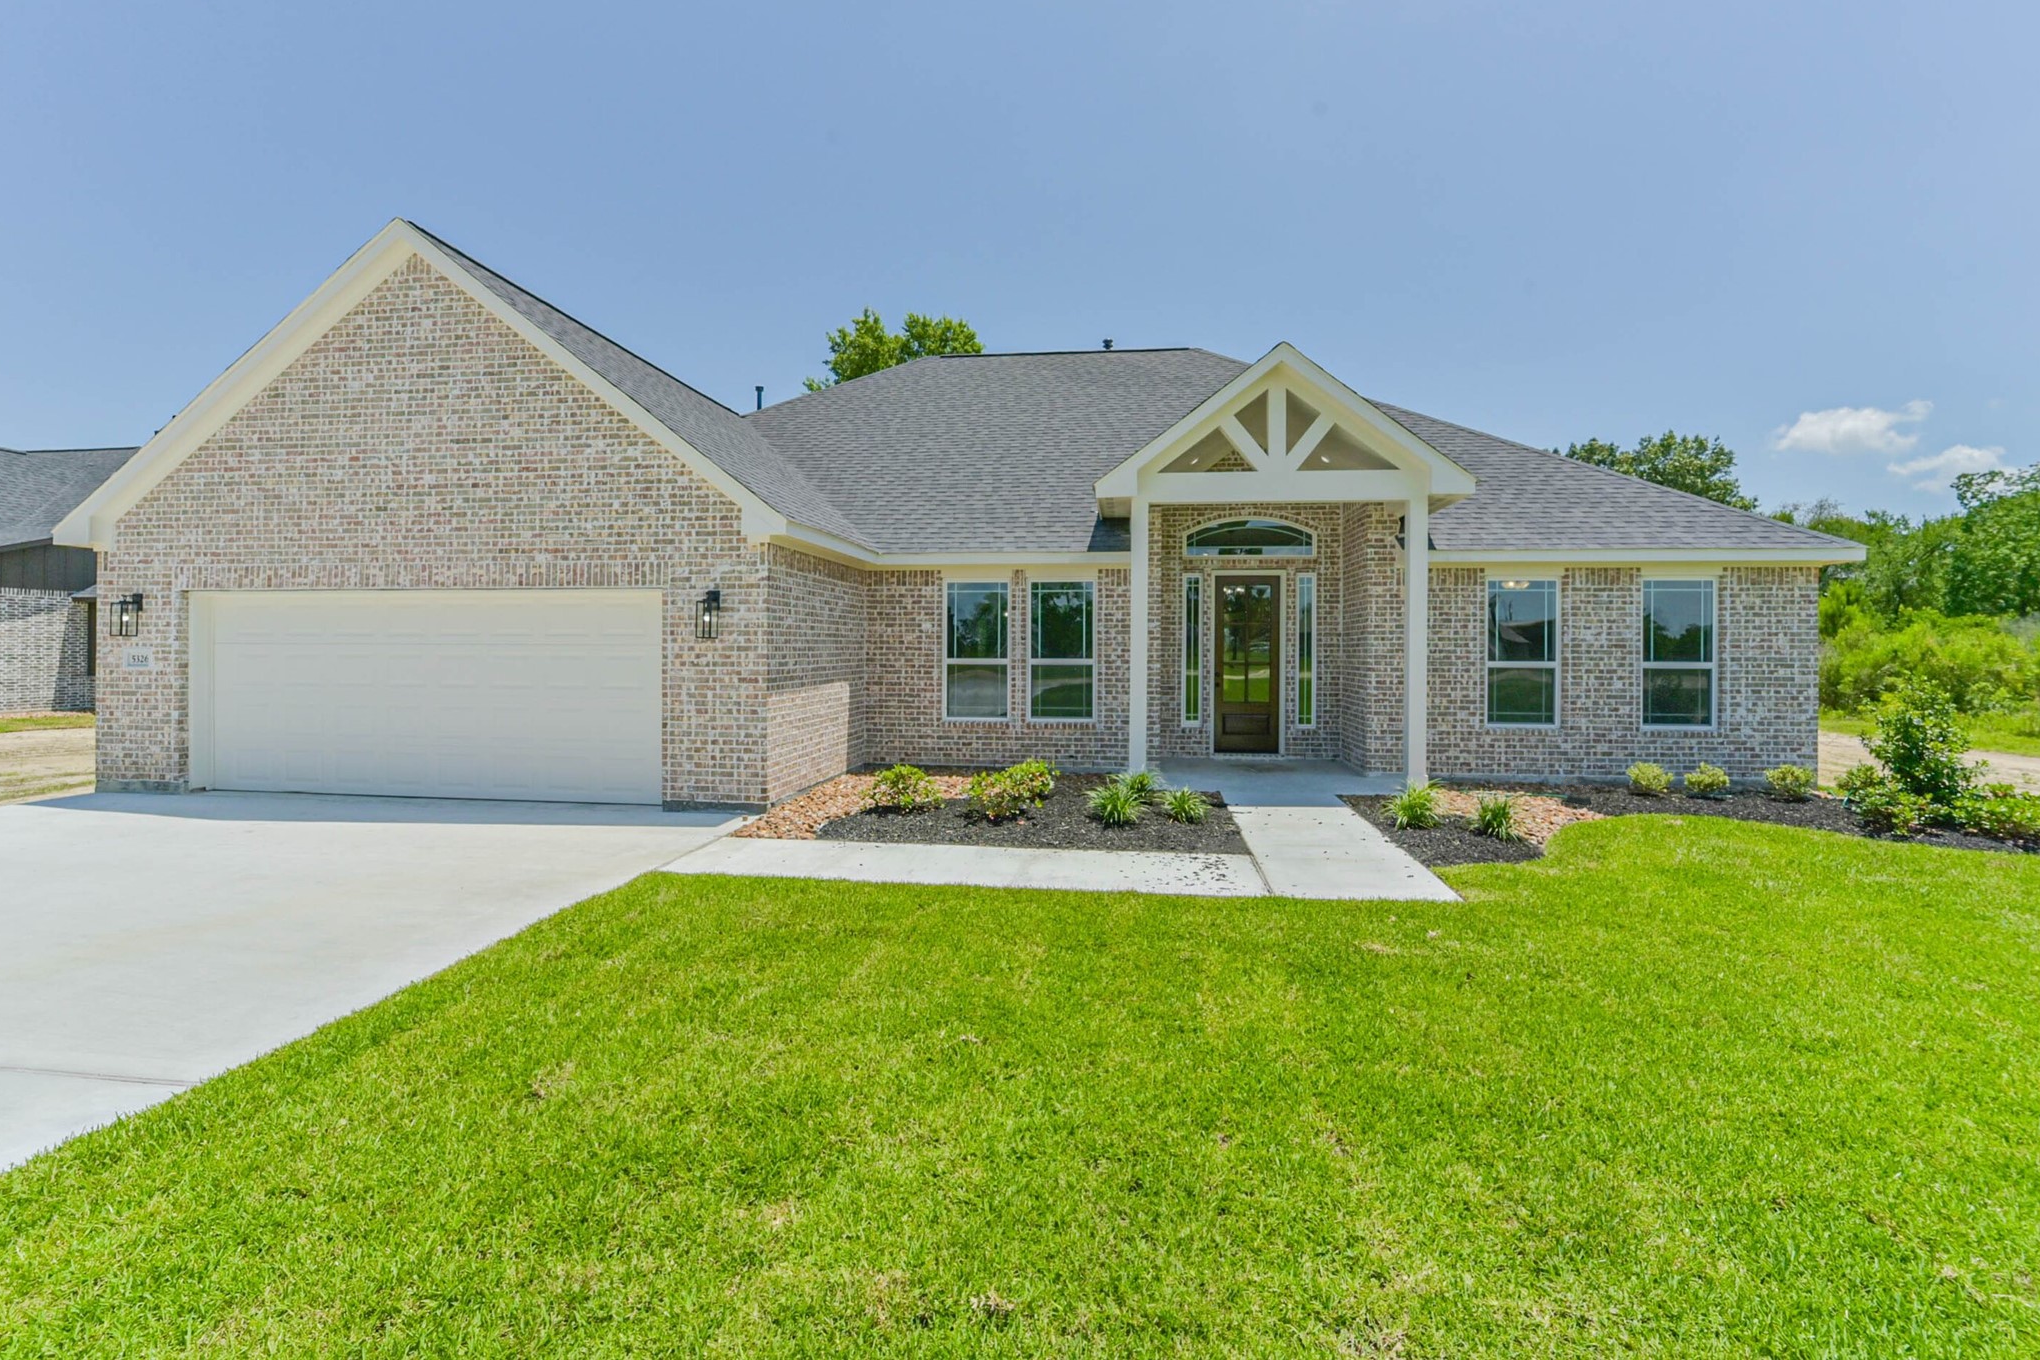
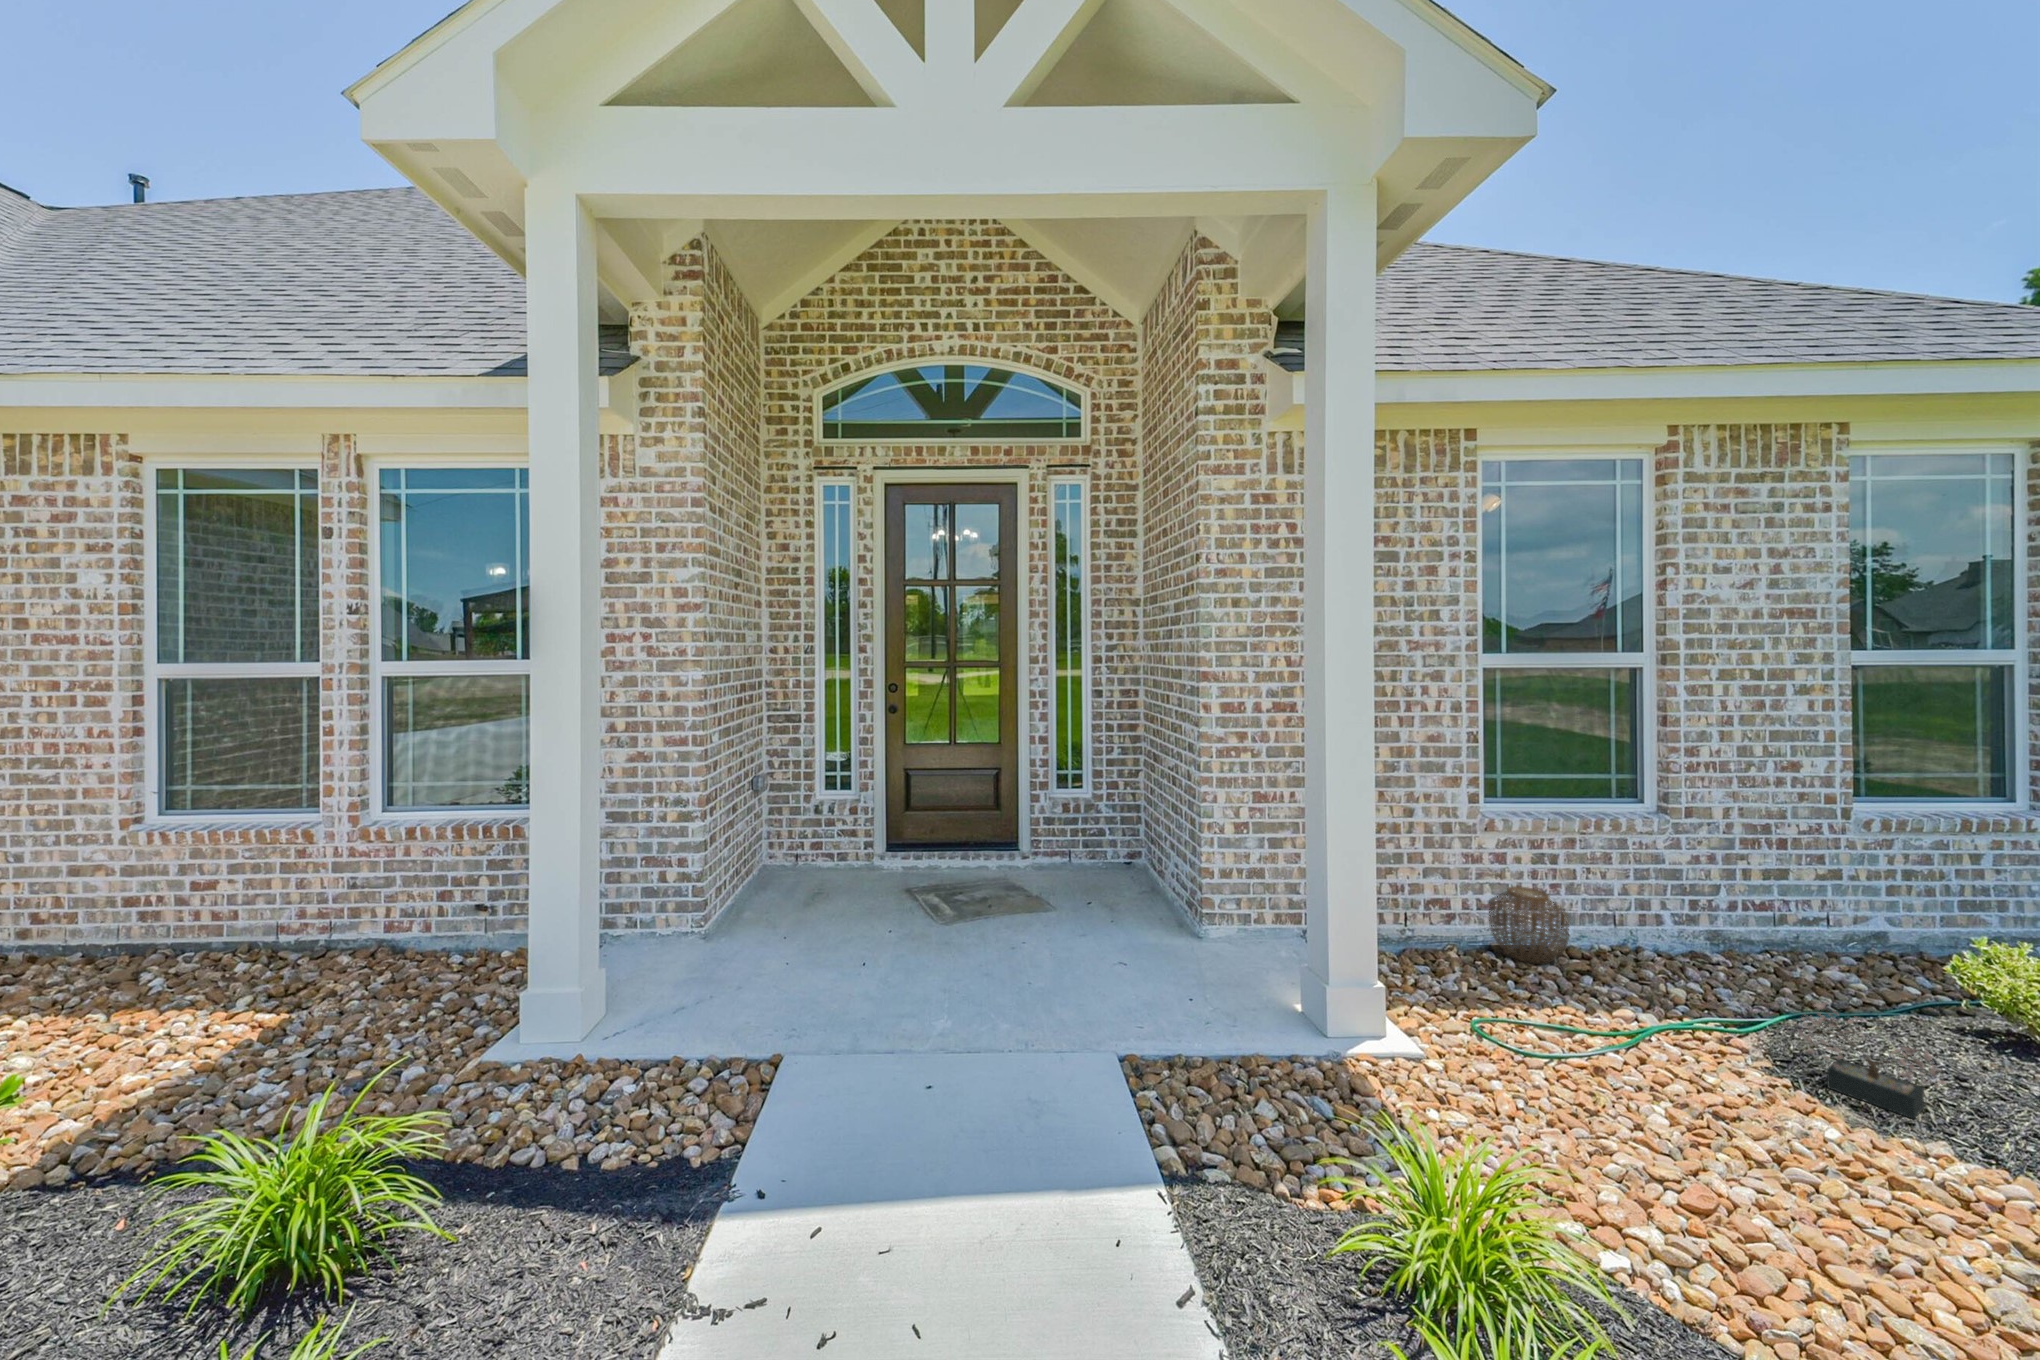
woven basket: none [1487,757,1516,785] -> present [1489,886,1569,964]

